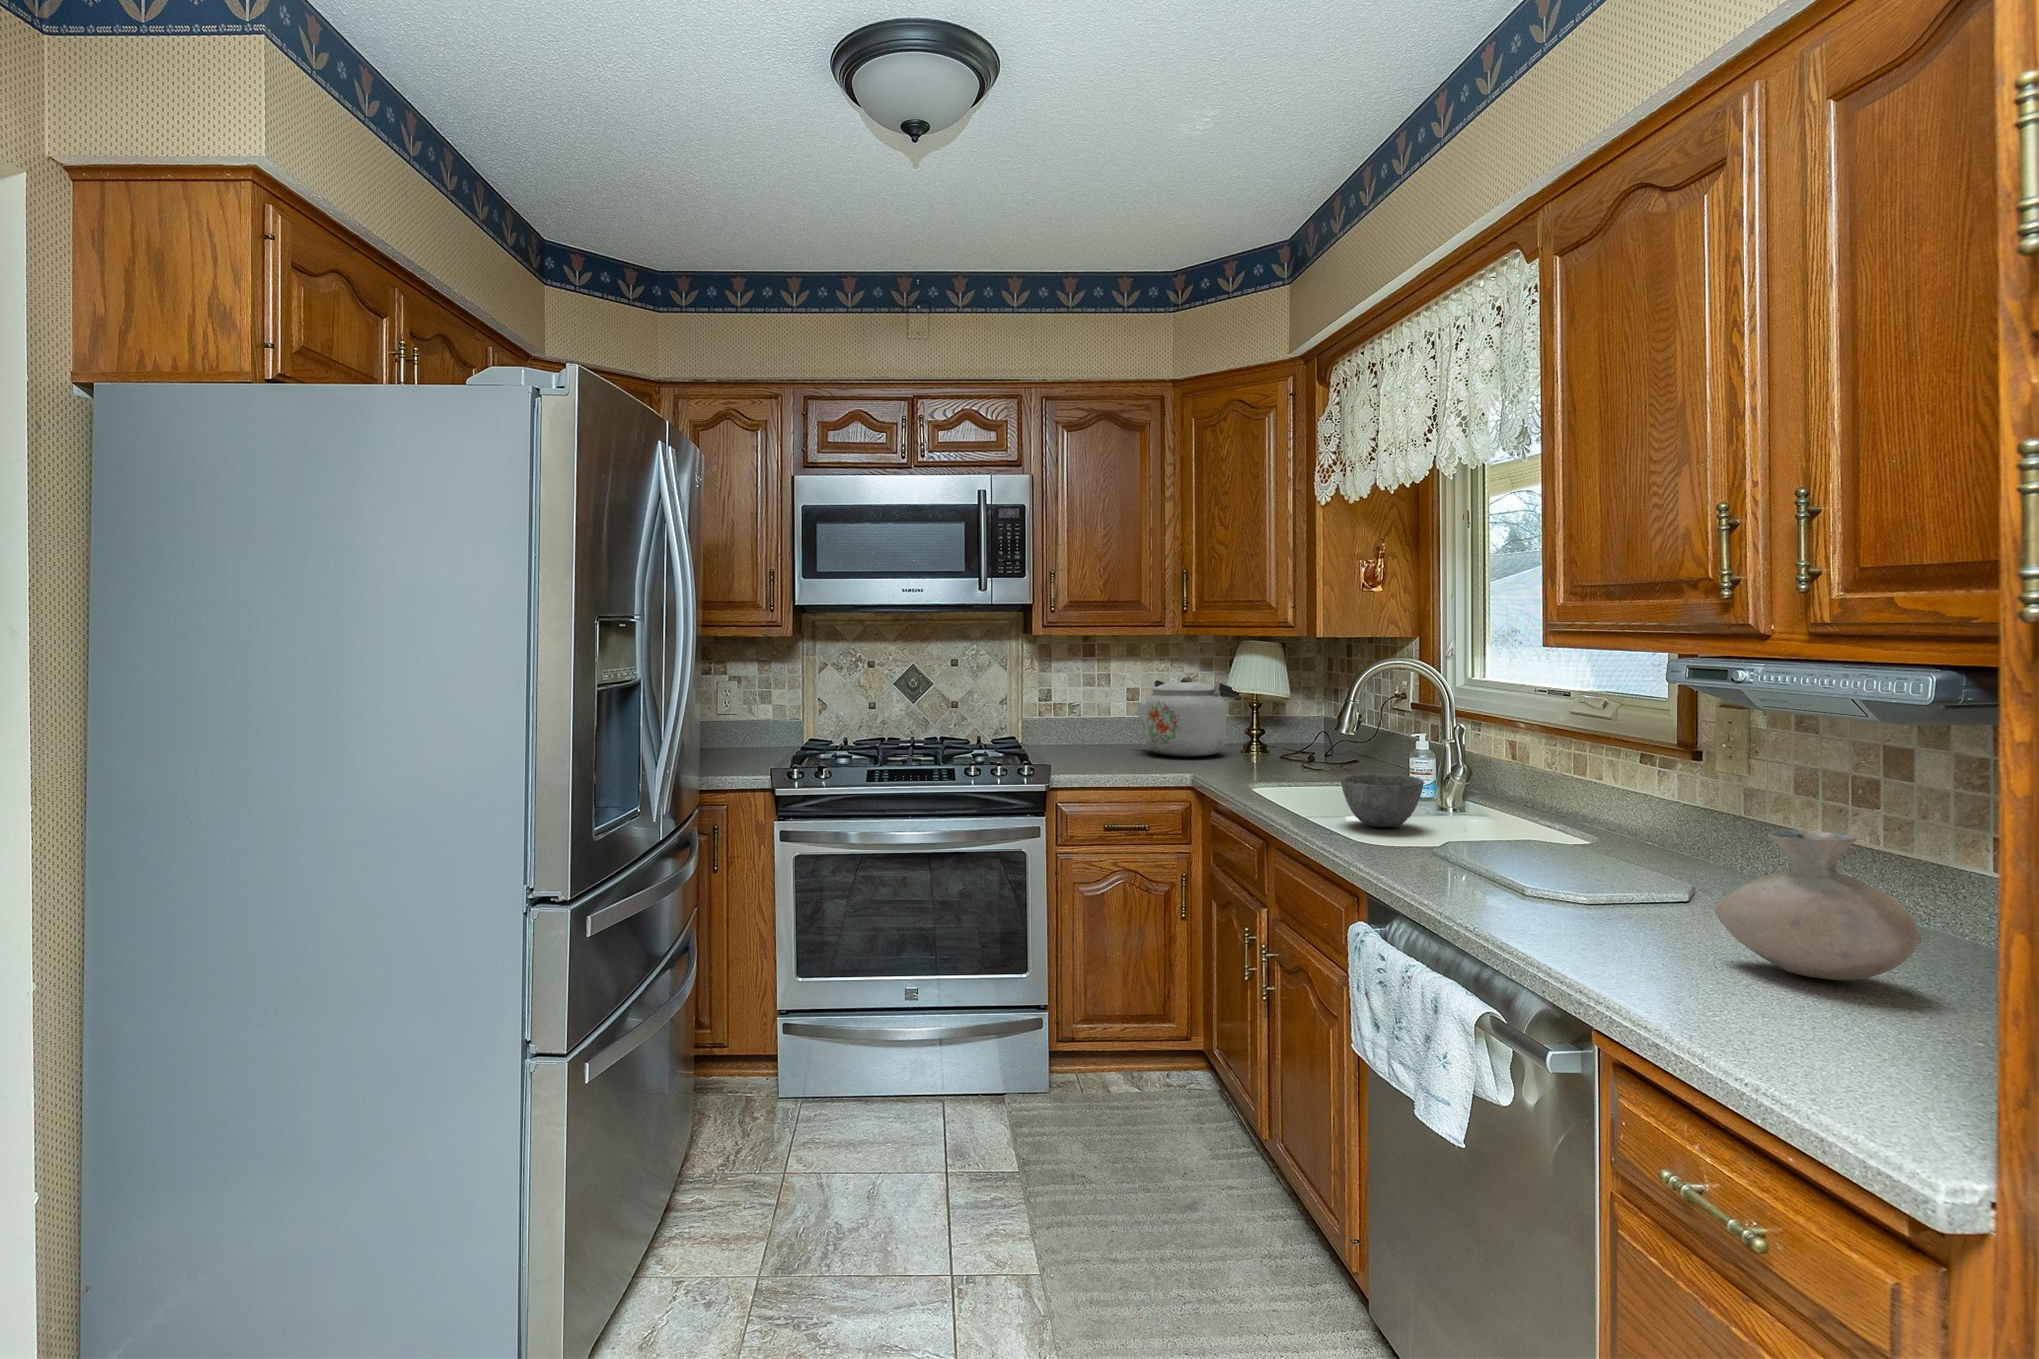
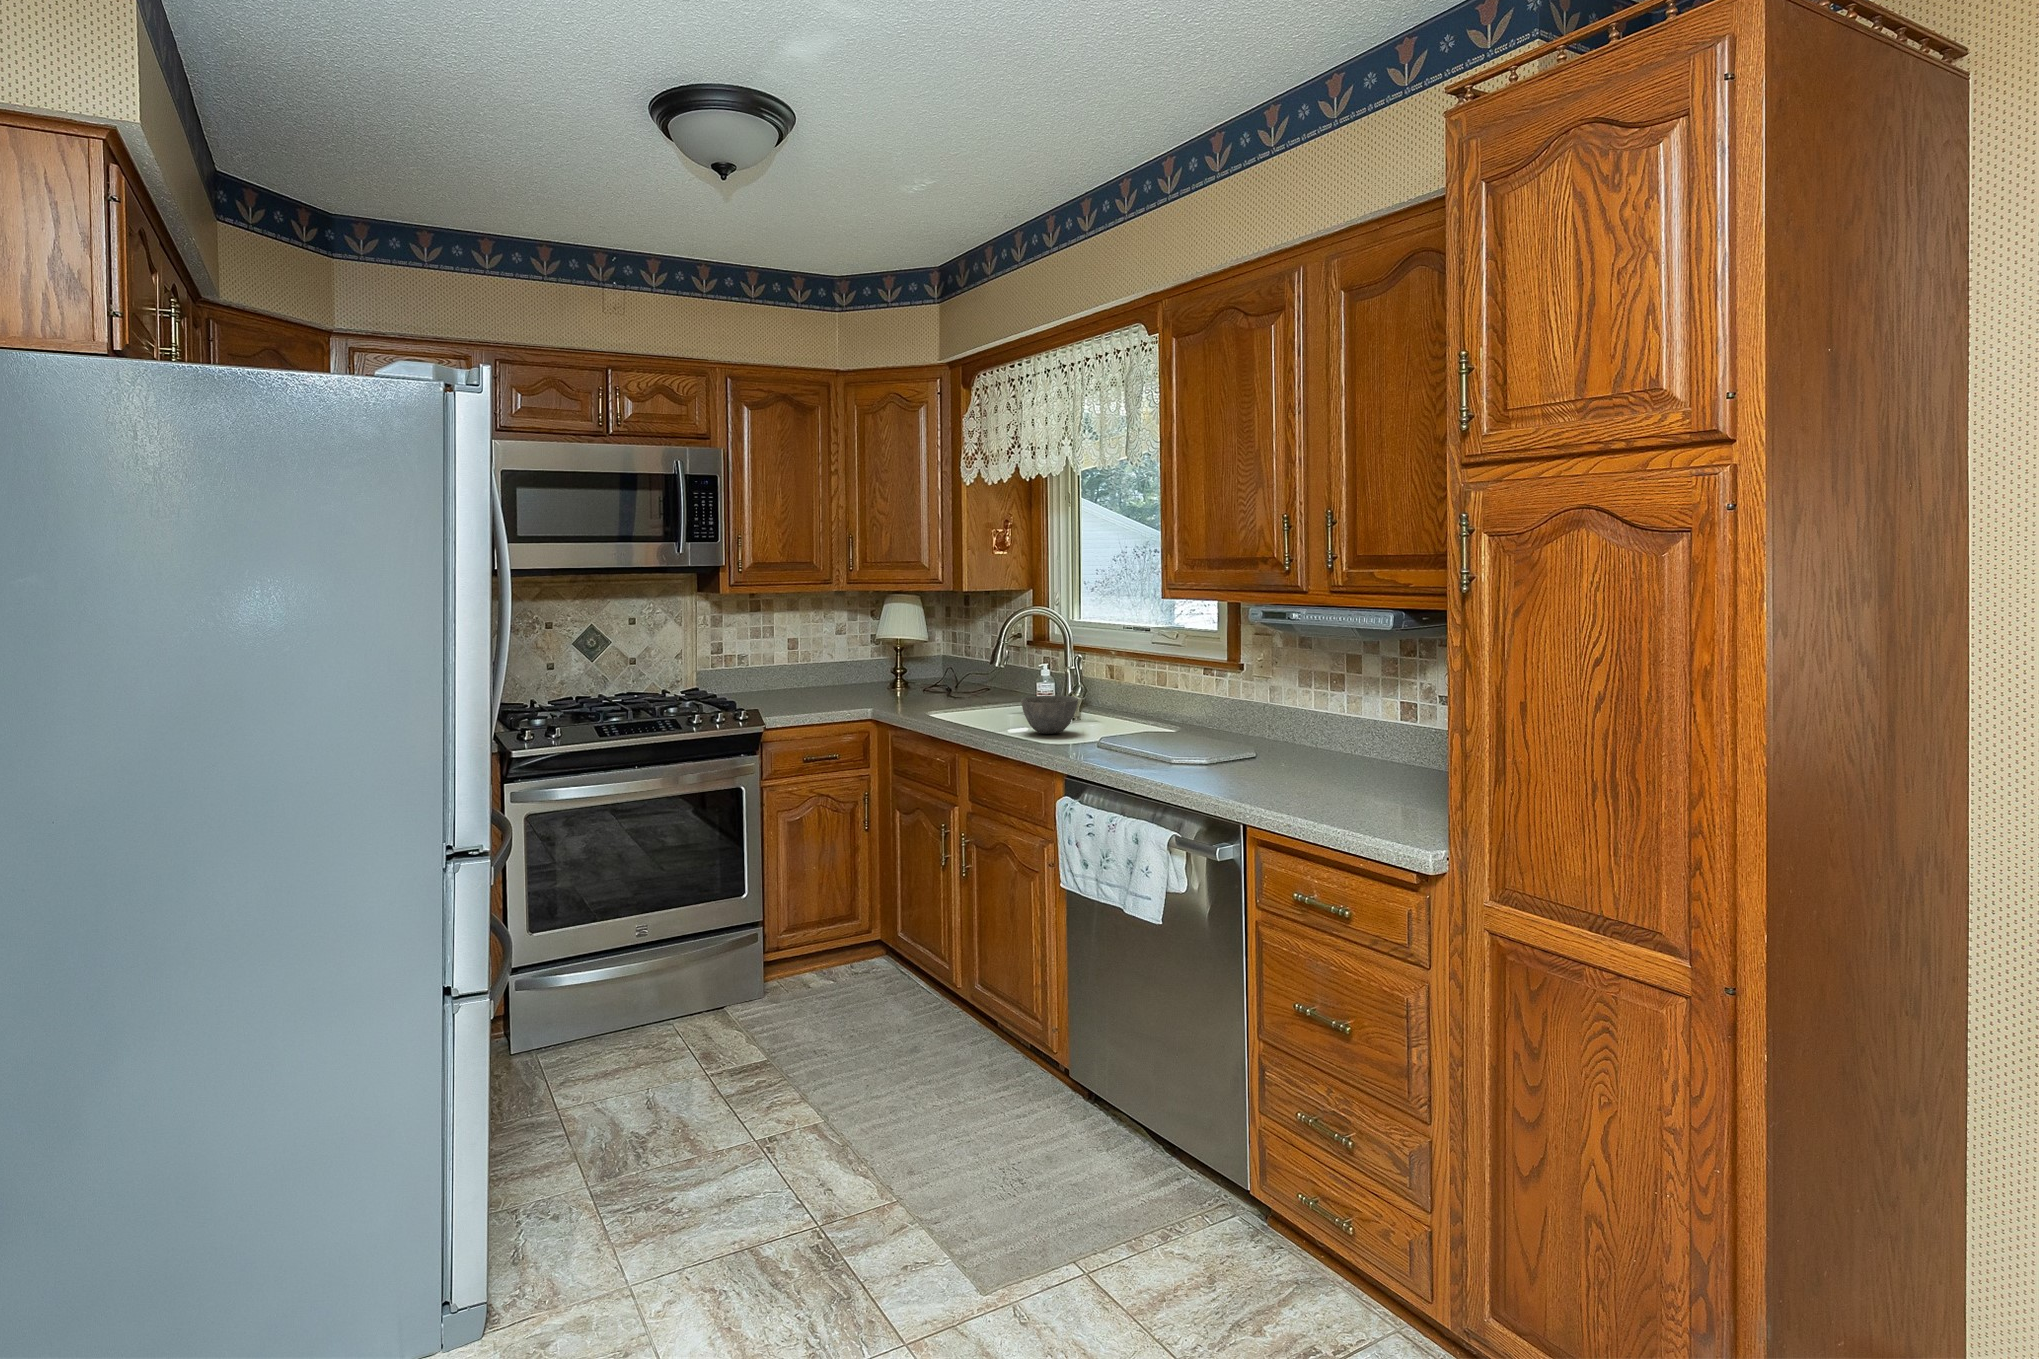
kettle: present [1137,676,1239,756] -> none [802,627,890,696]
vase: present [1715,830,1922,980] -> none [1290,705,1388,786]

